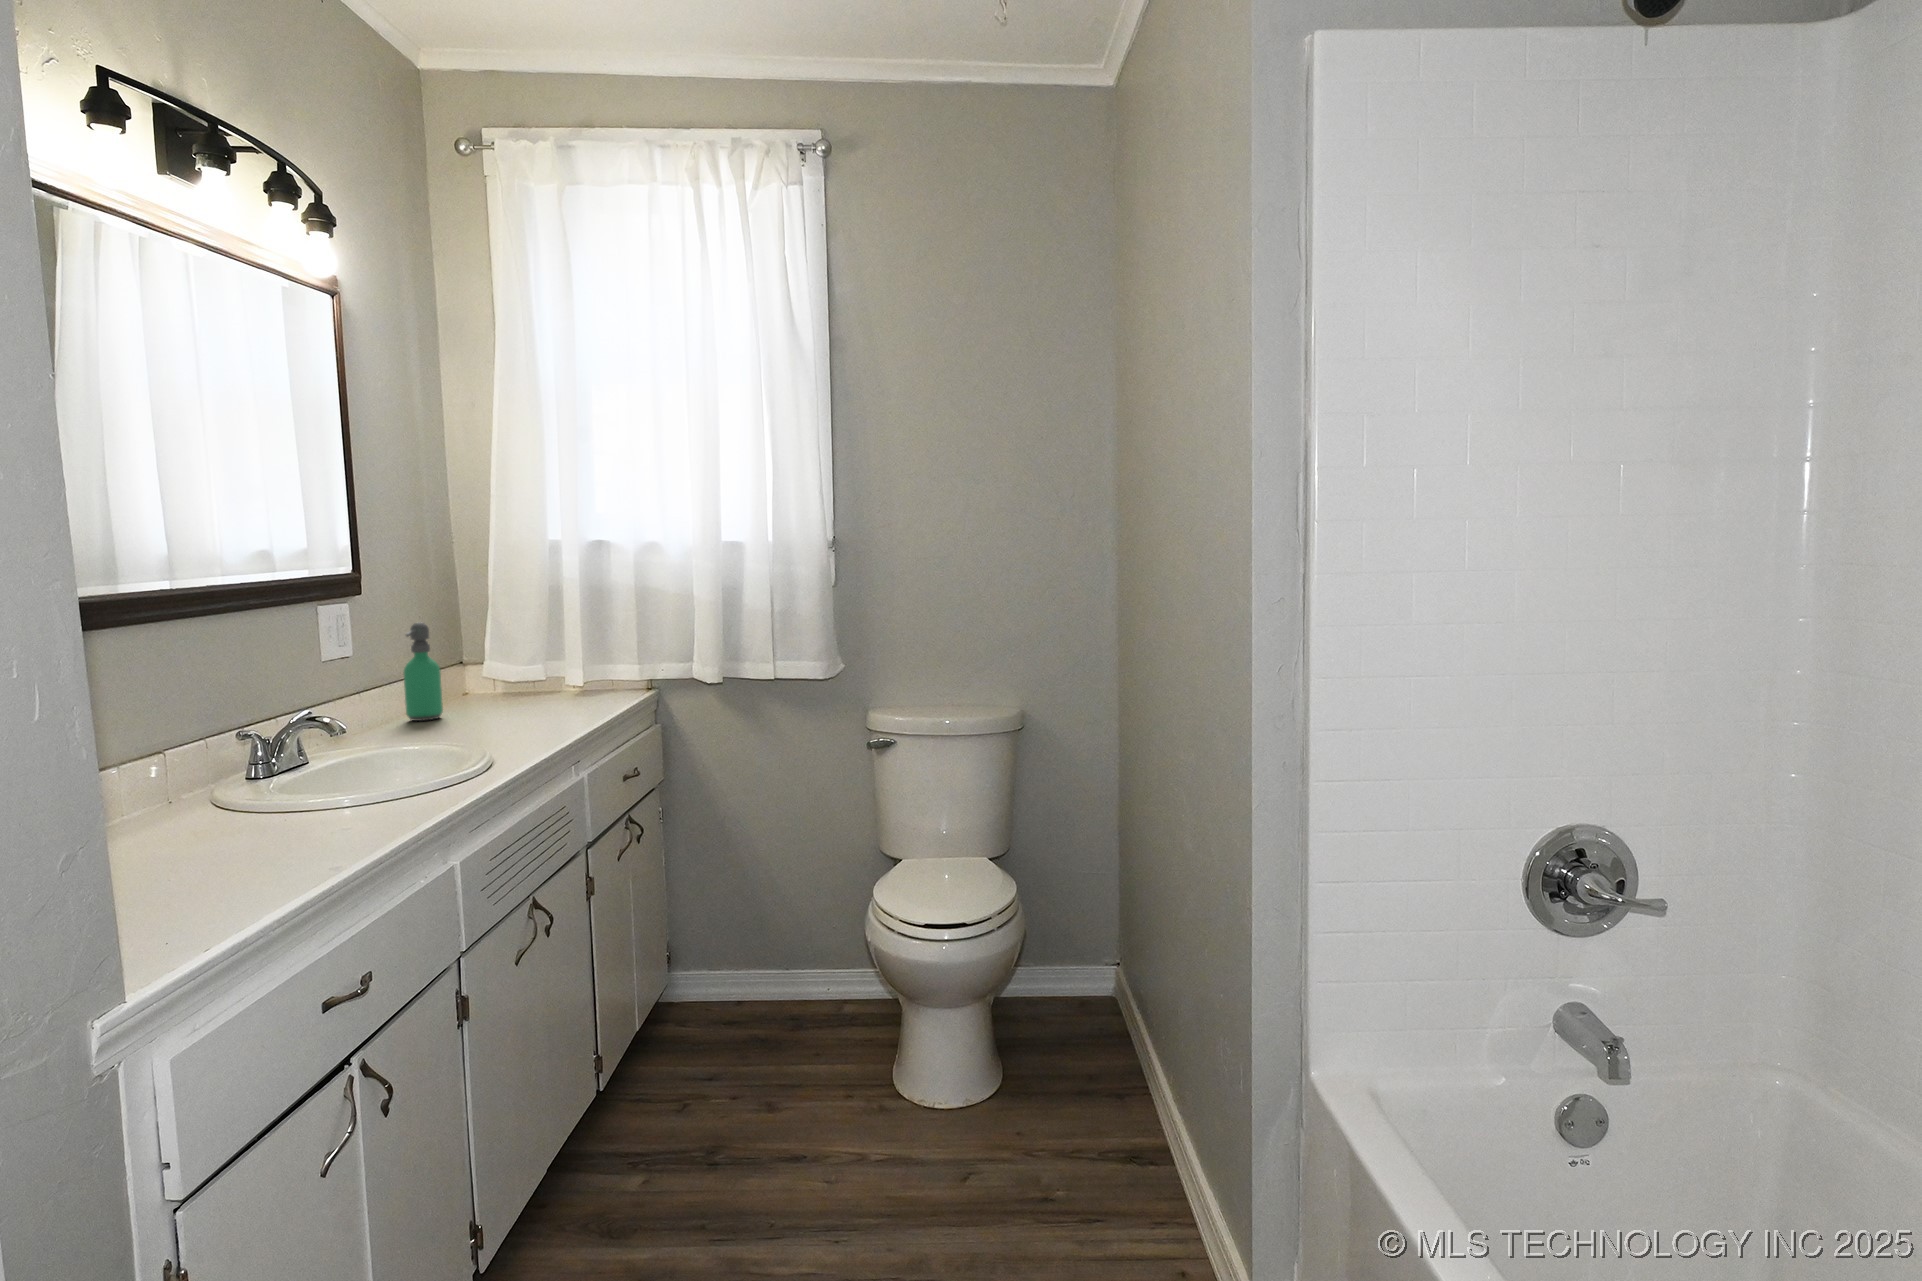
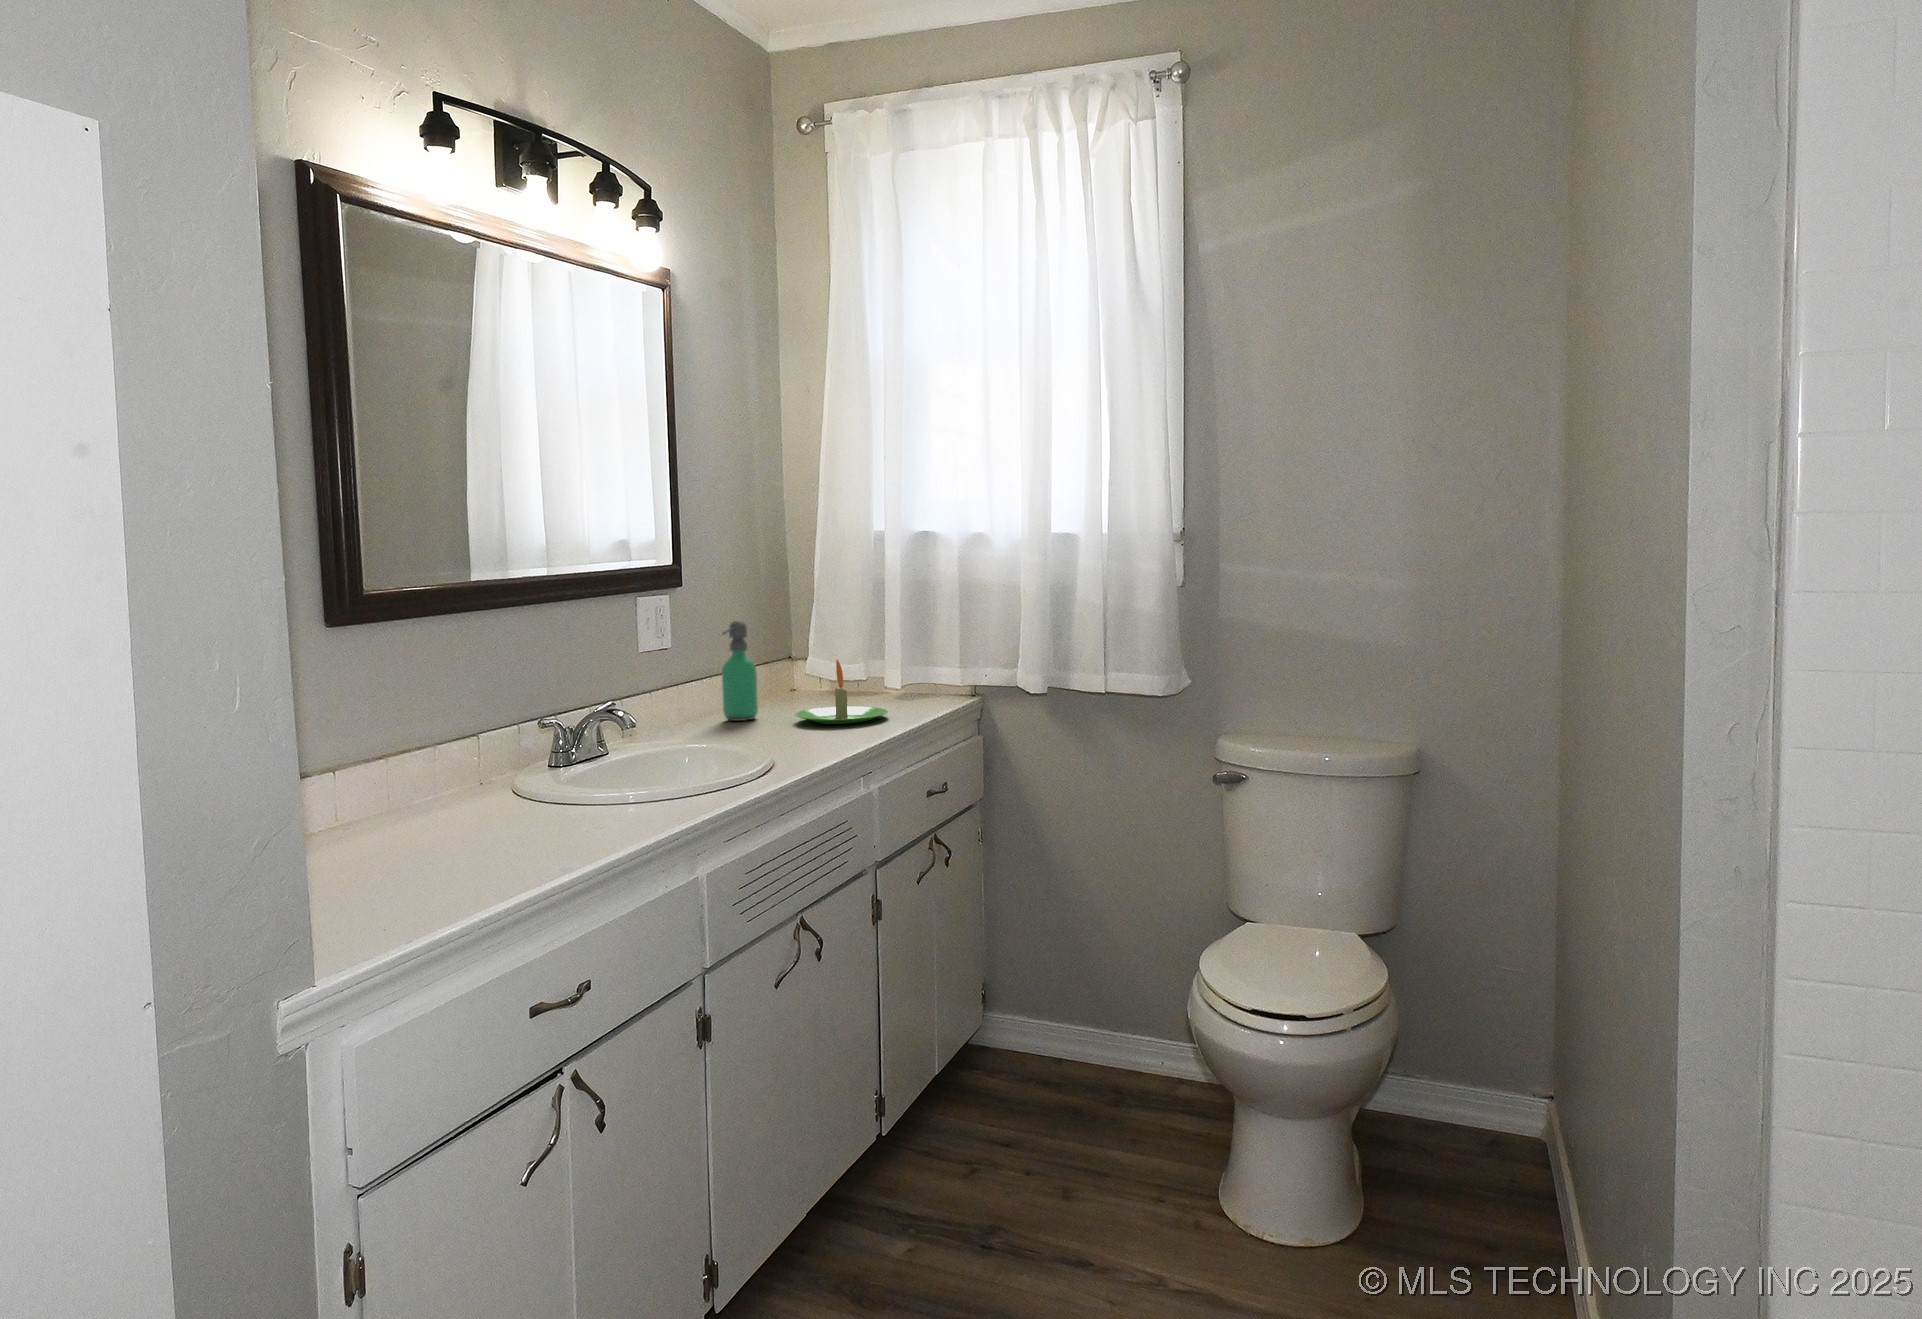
candle: none [486,656,579,717] -> present [795,660,888,724]

